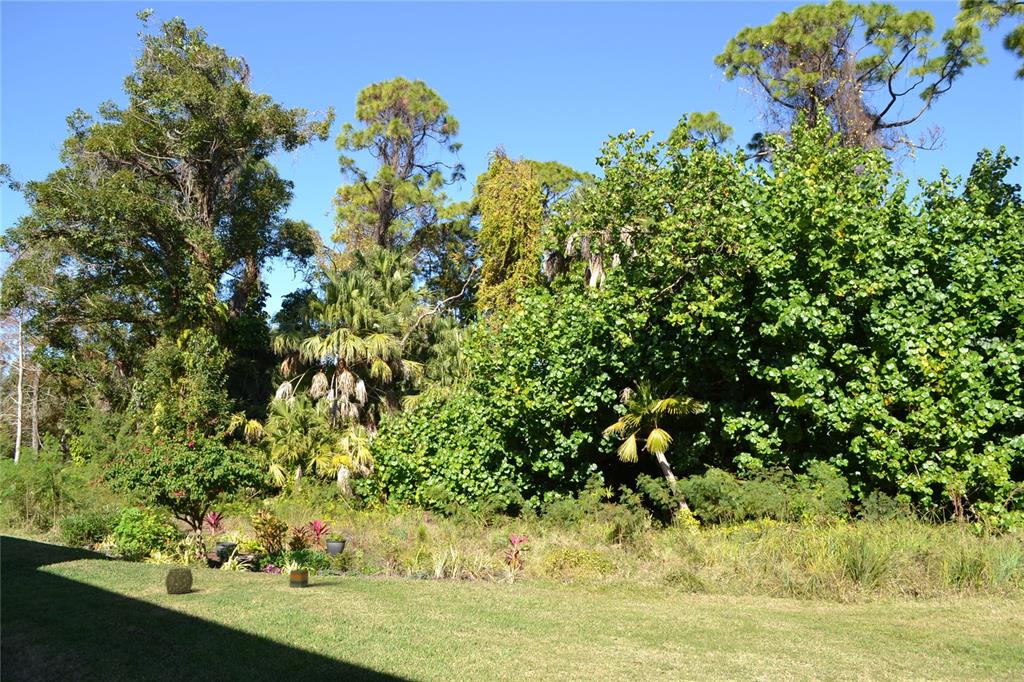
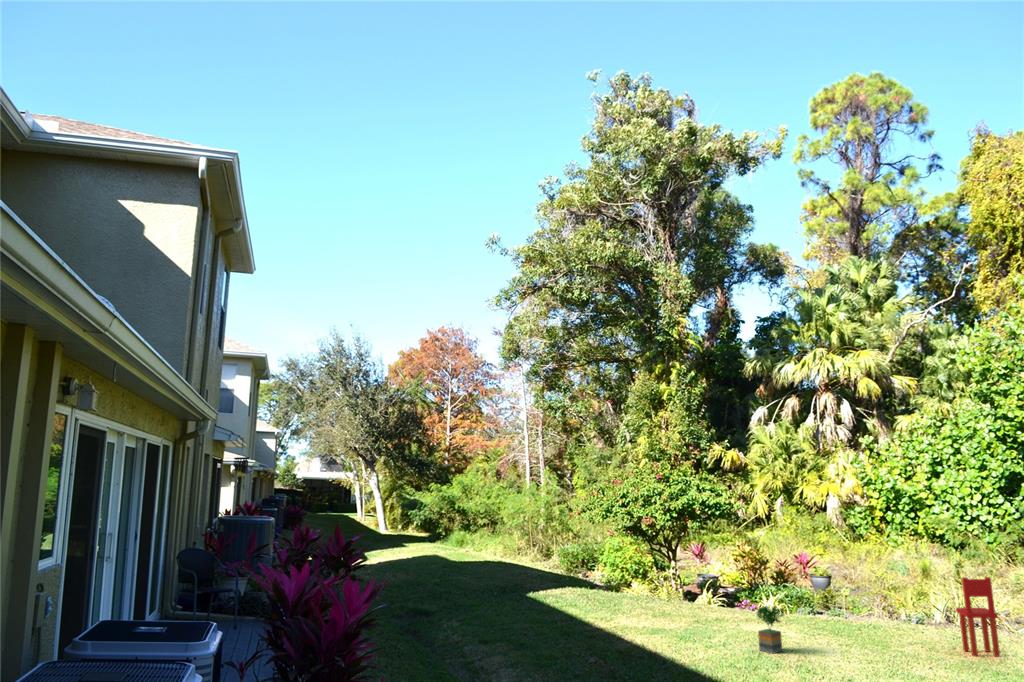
chair: none [435,519,461,576] -> present [956,577,1000,657]
woven basket: present [165,568,193,594] -> none [621,616,650,646]

